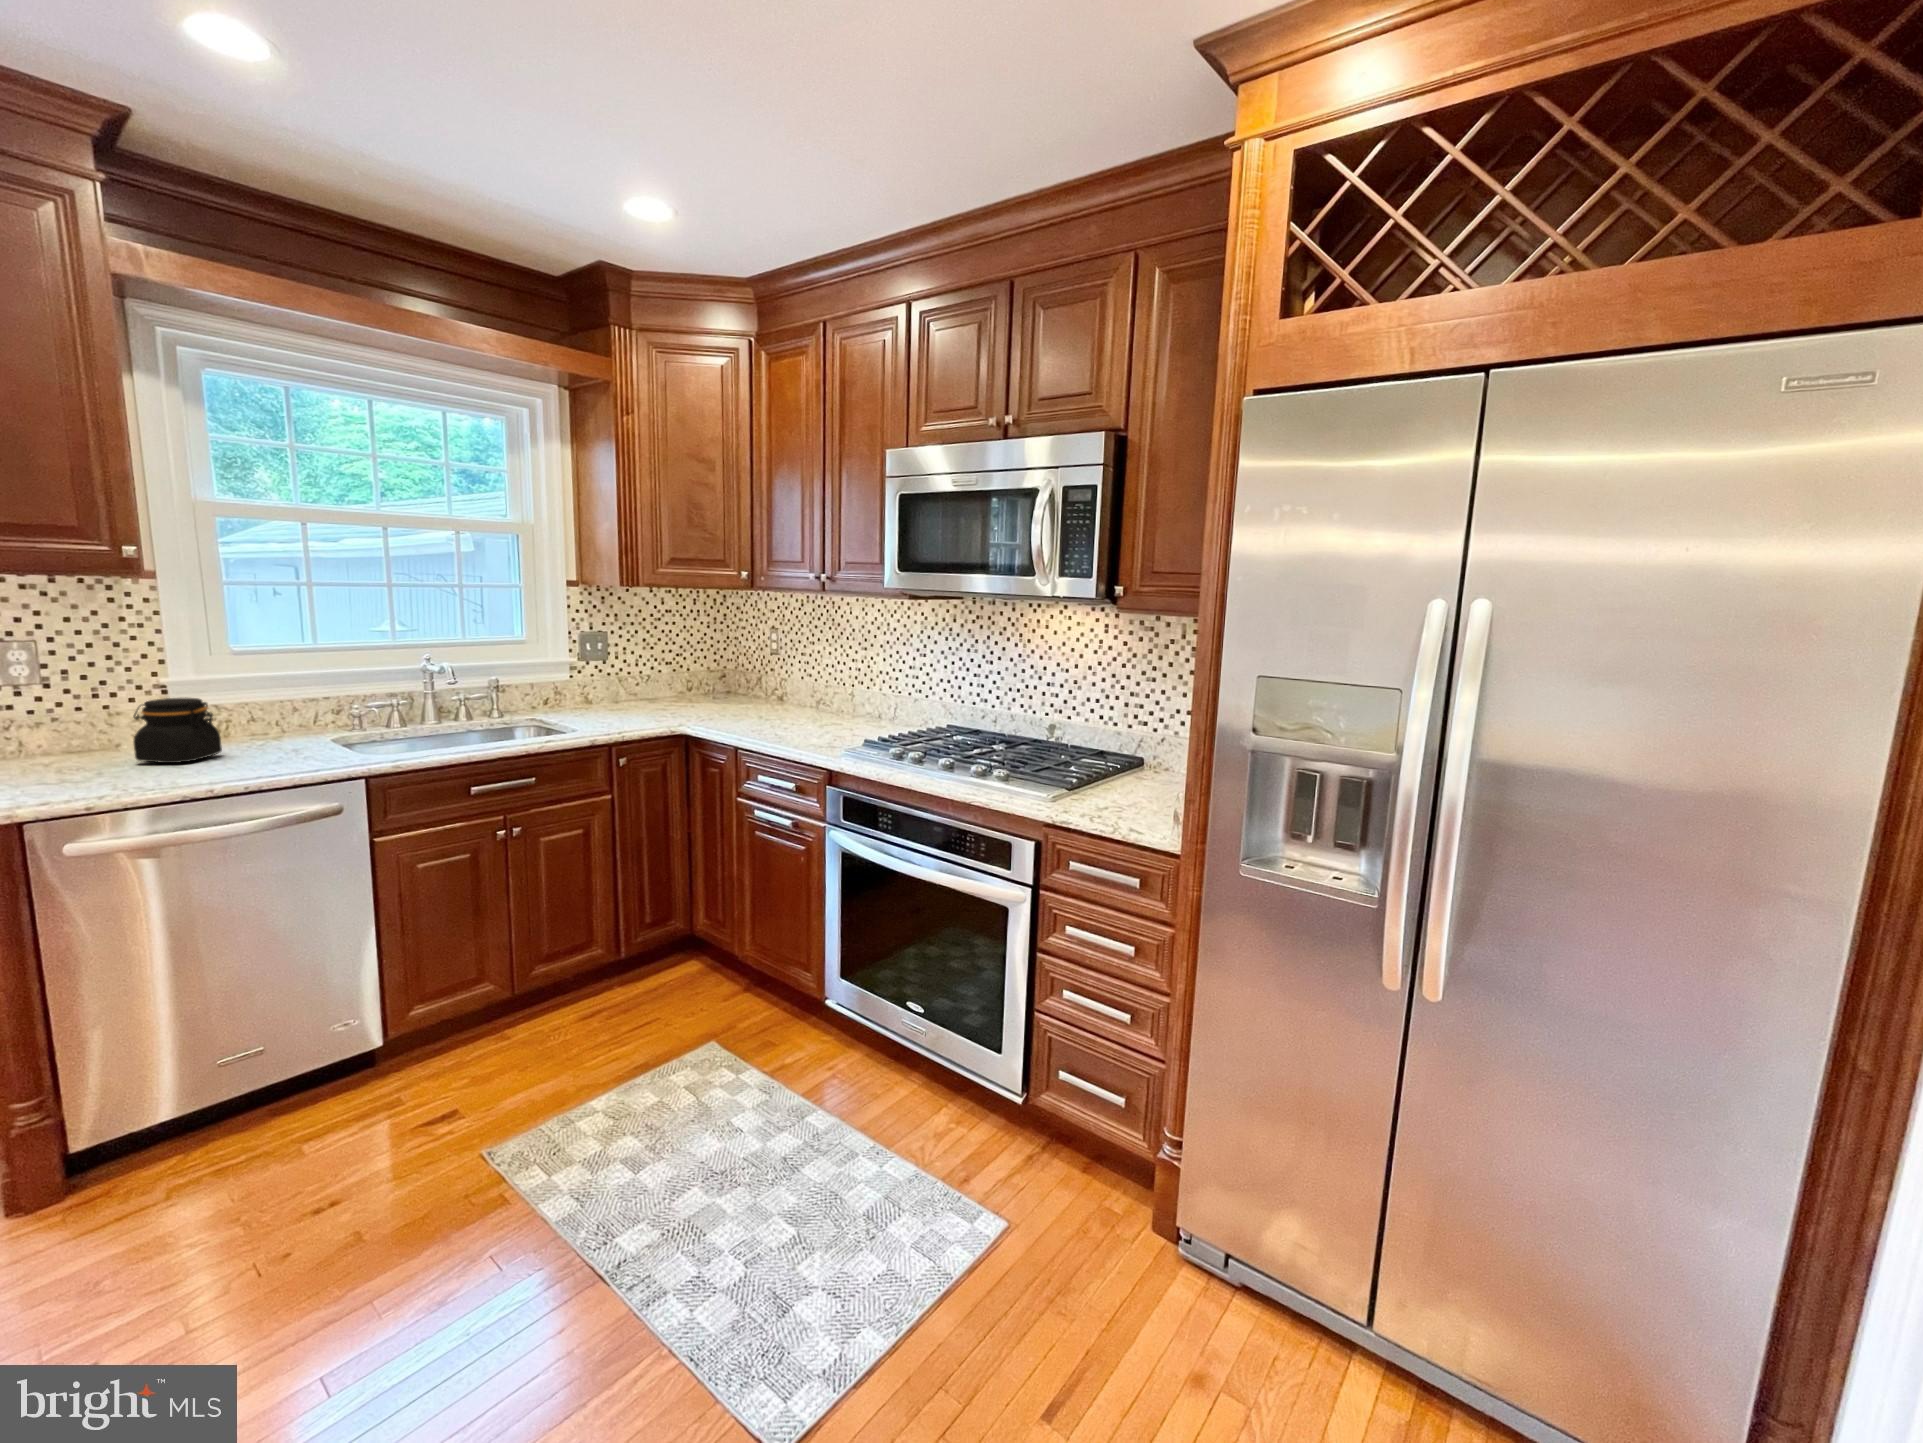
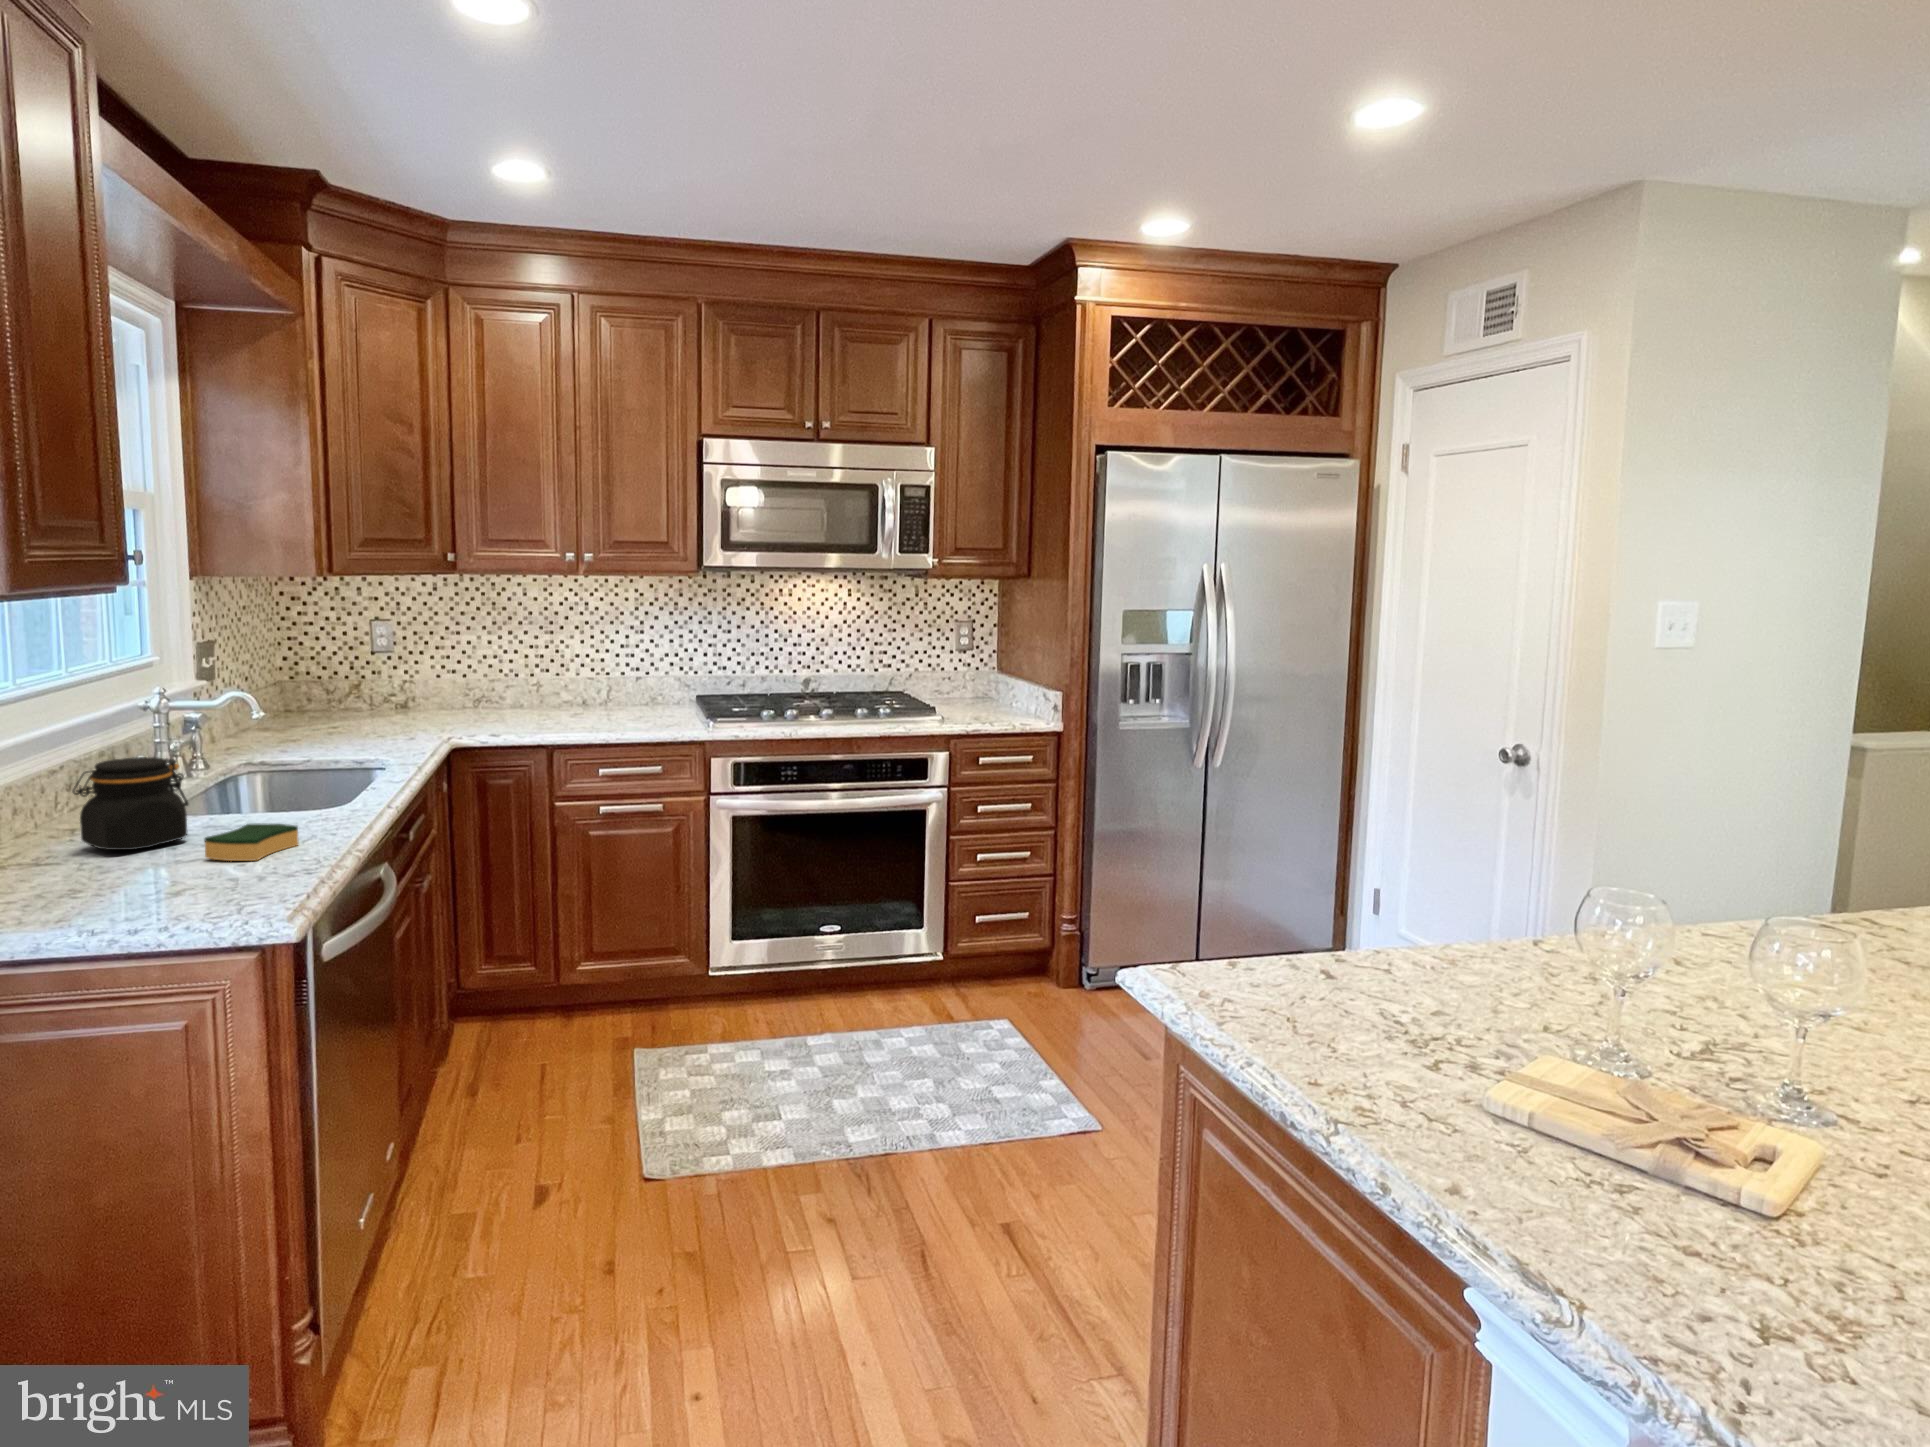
sponge: none [78,759,161,788] -> present [205,823,299,861]

